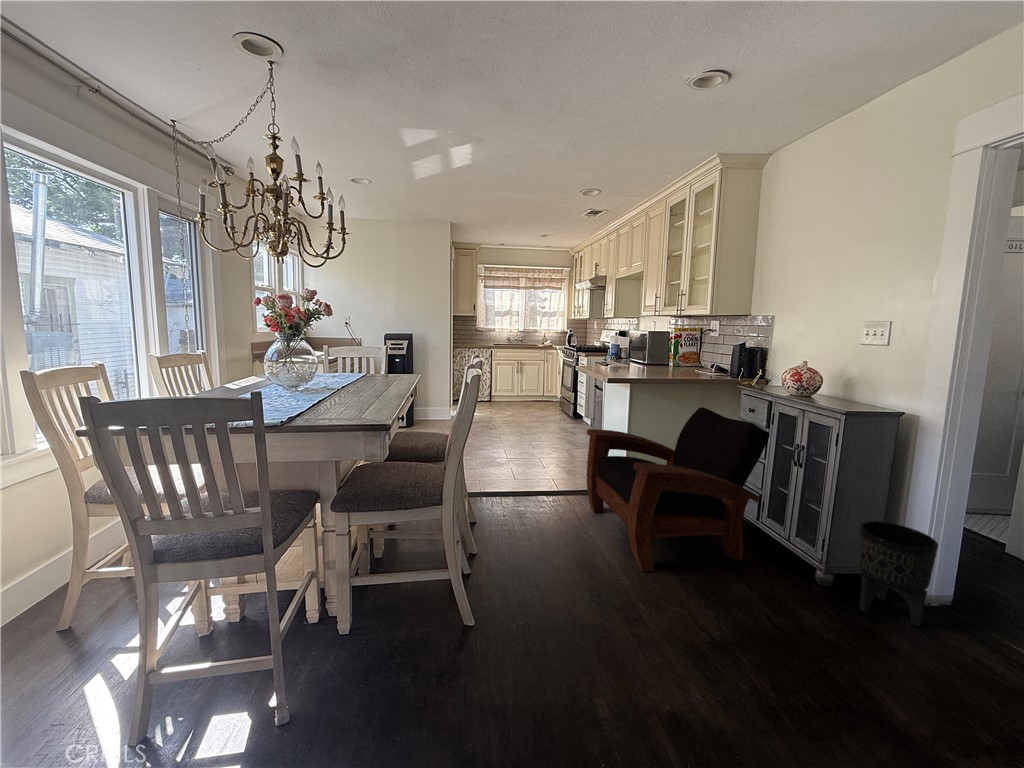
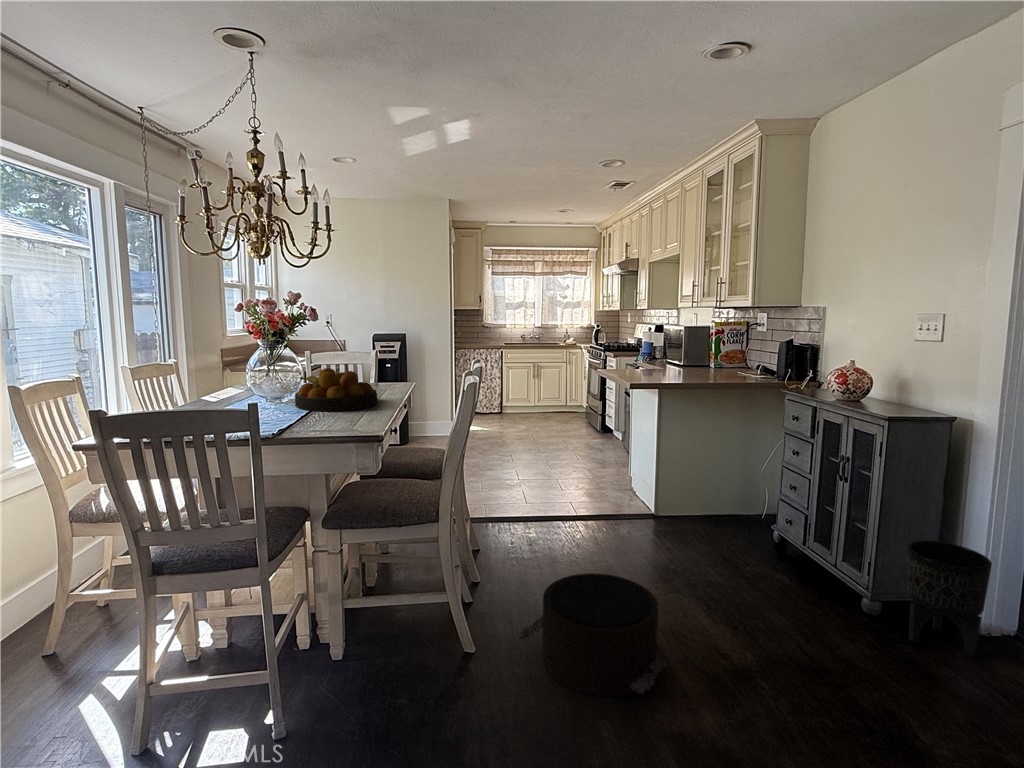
fruit bowl: none [309,360,386,400] -> present [295,368,377,411]
armchair: present [587,407,770,572] -> none [607,415,812,600]
pouf: none [513,550,657,671] -> present [518,573,672,697]

